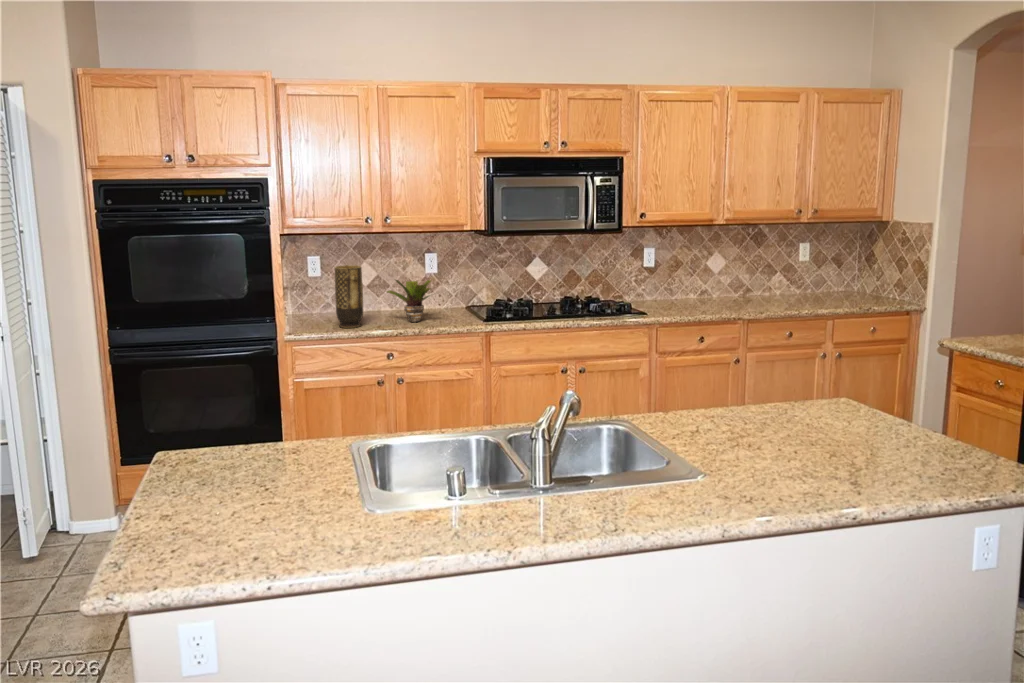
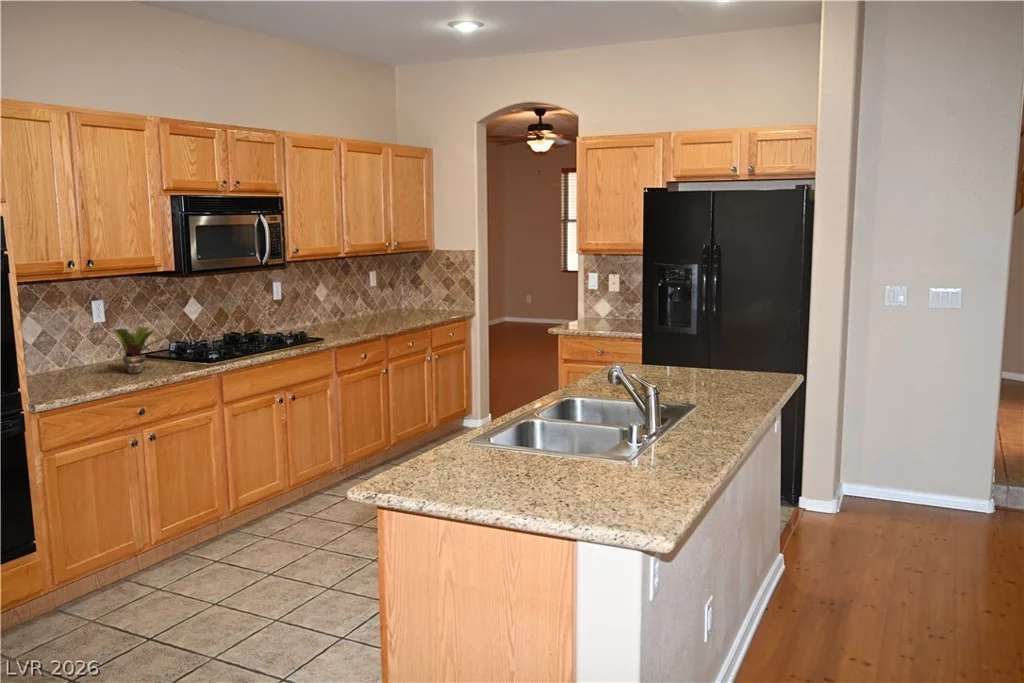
vase: present [334,265,363,328] -> none [56,317,94,389]

